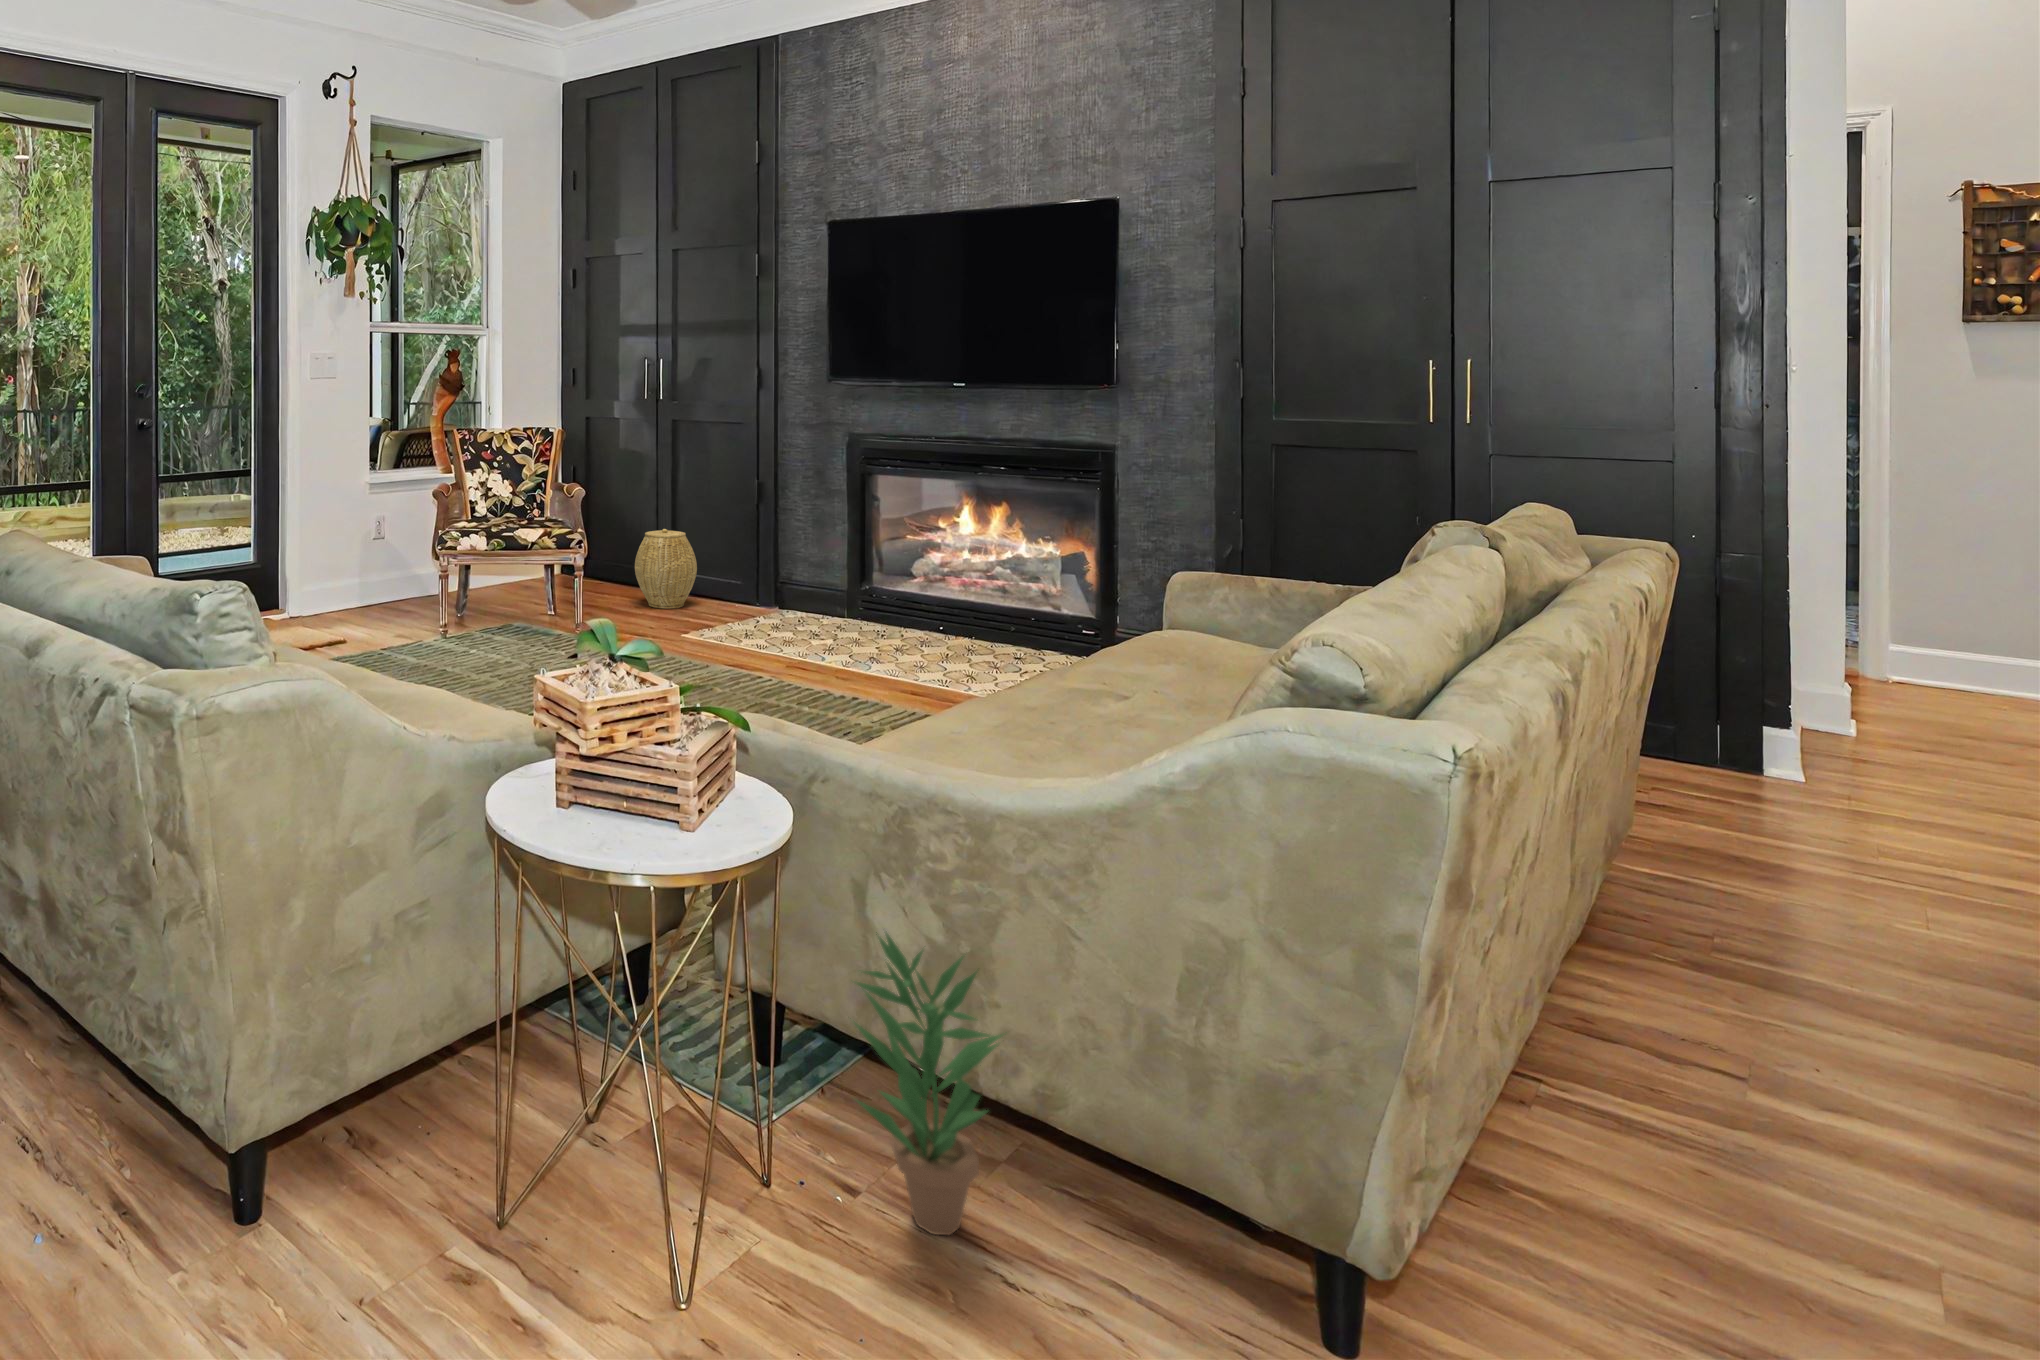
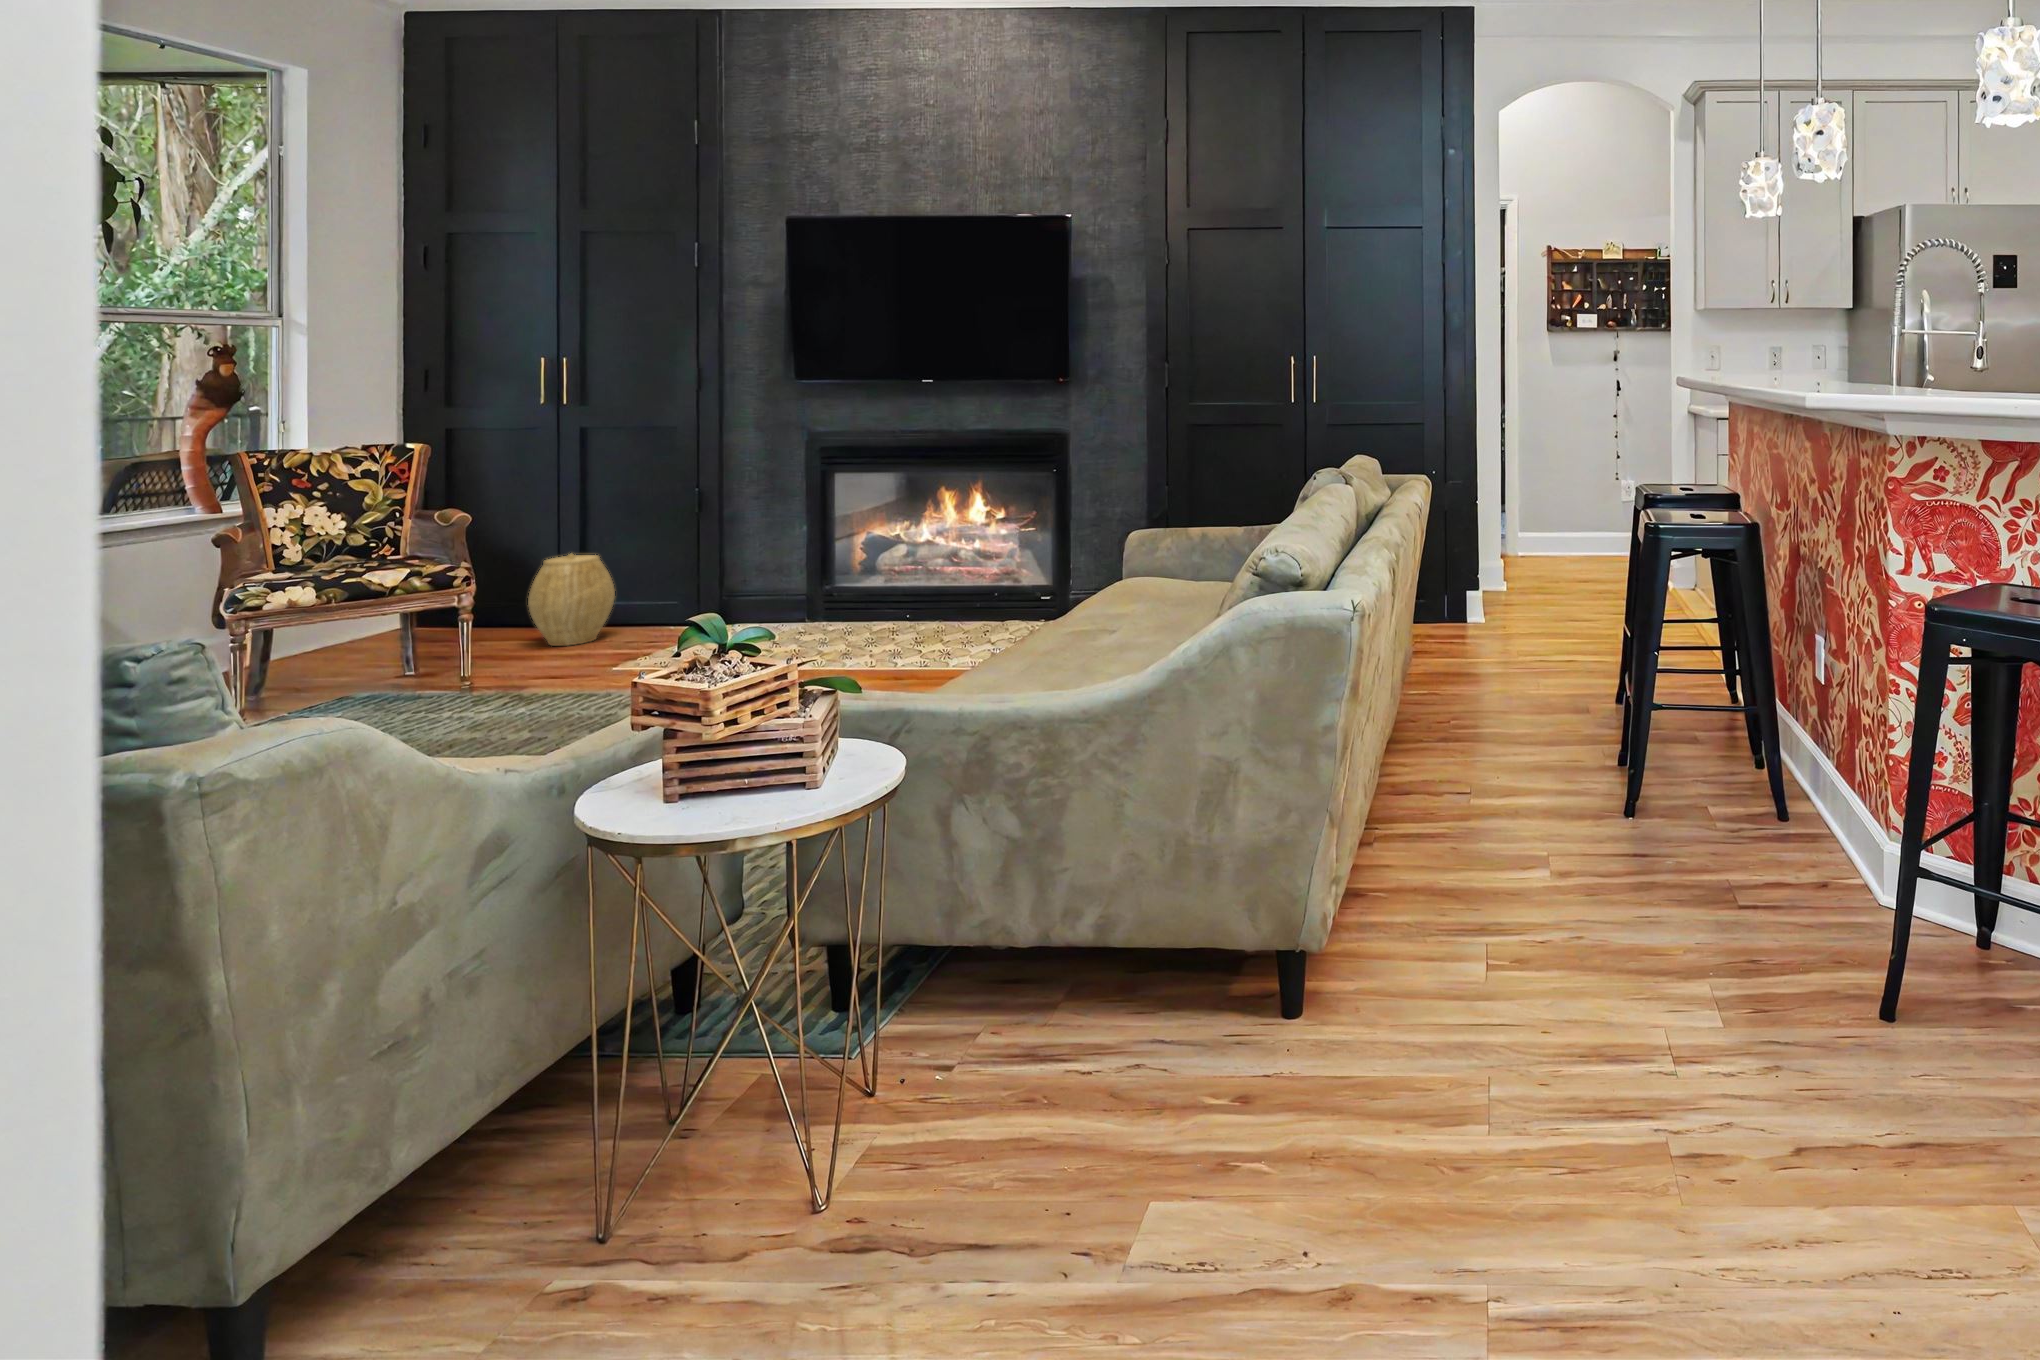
potted plant: present [855,932,1007,1235] -> none [948,830,1082,1068]

